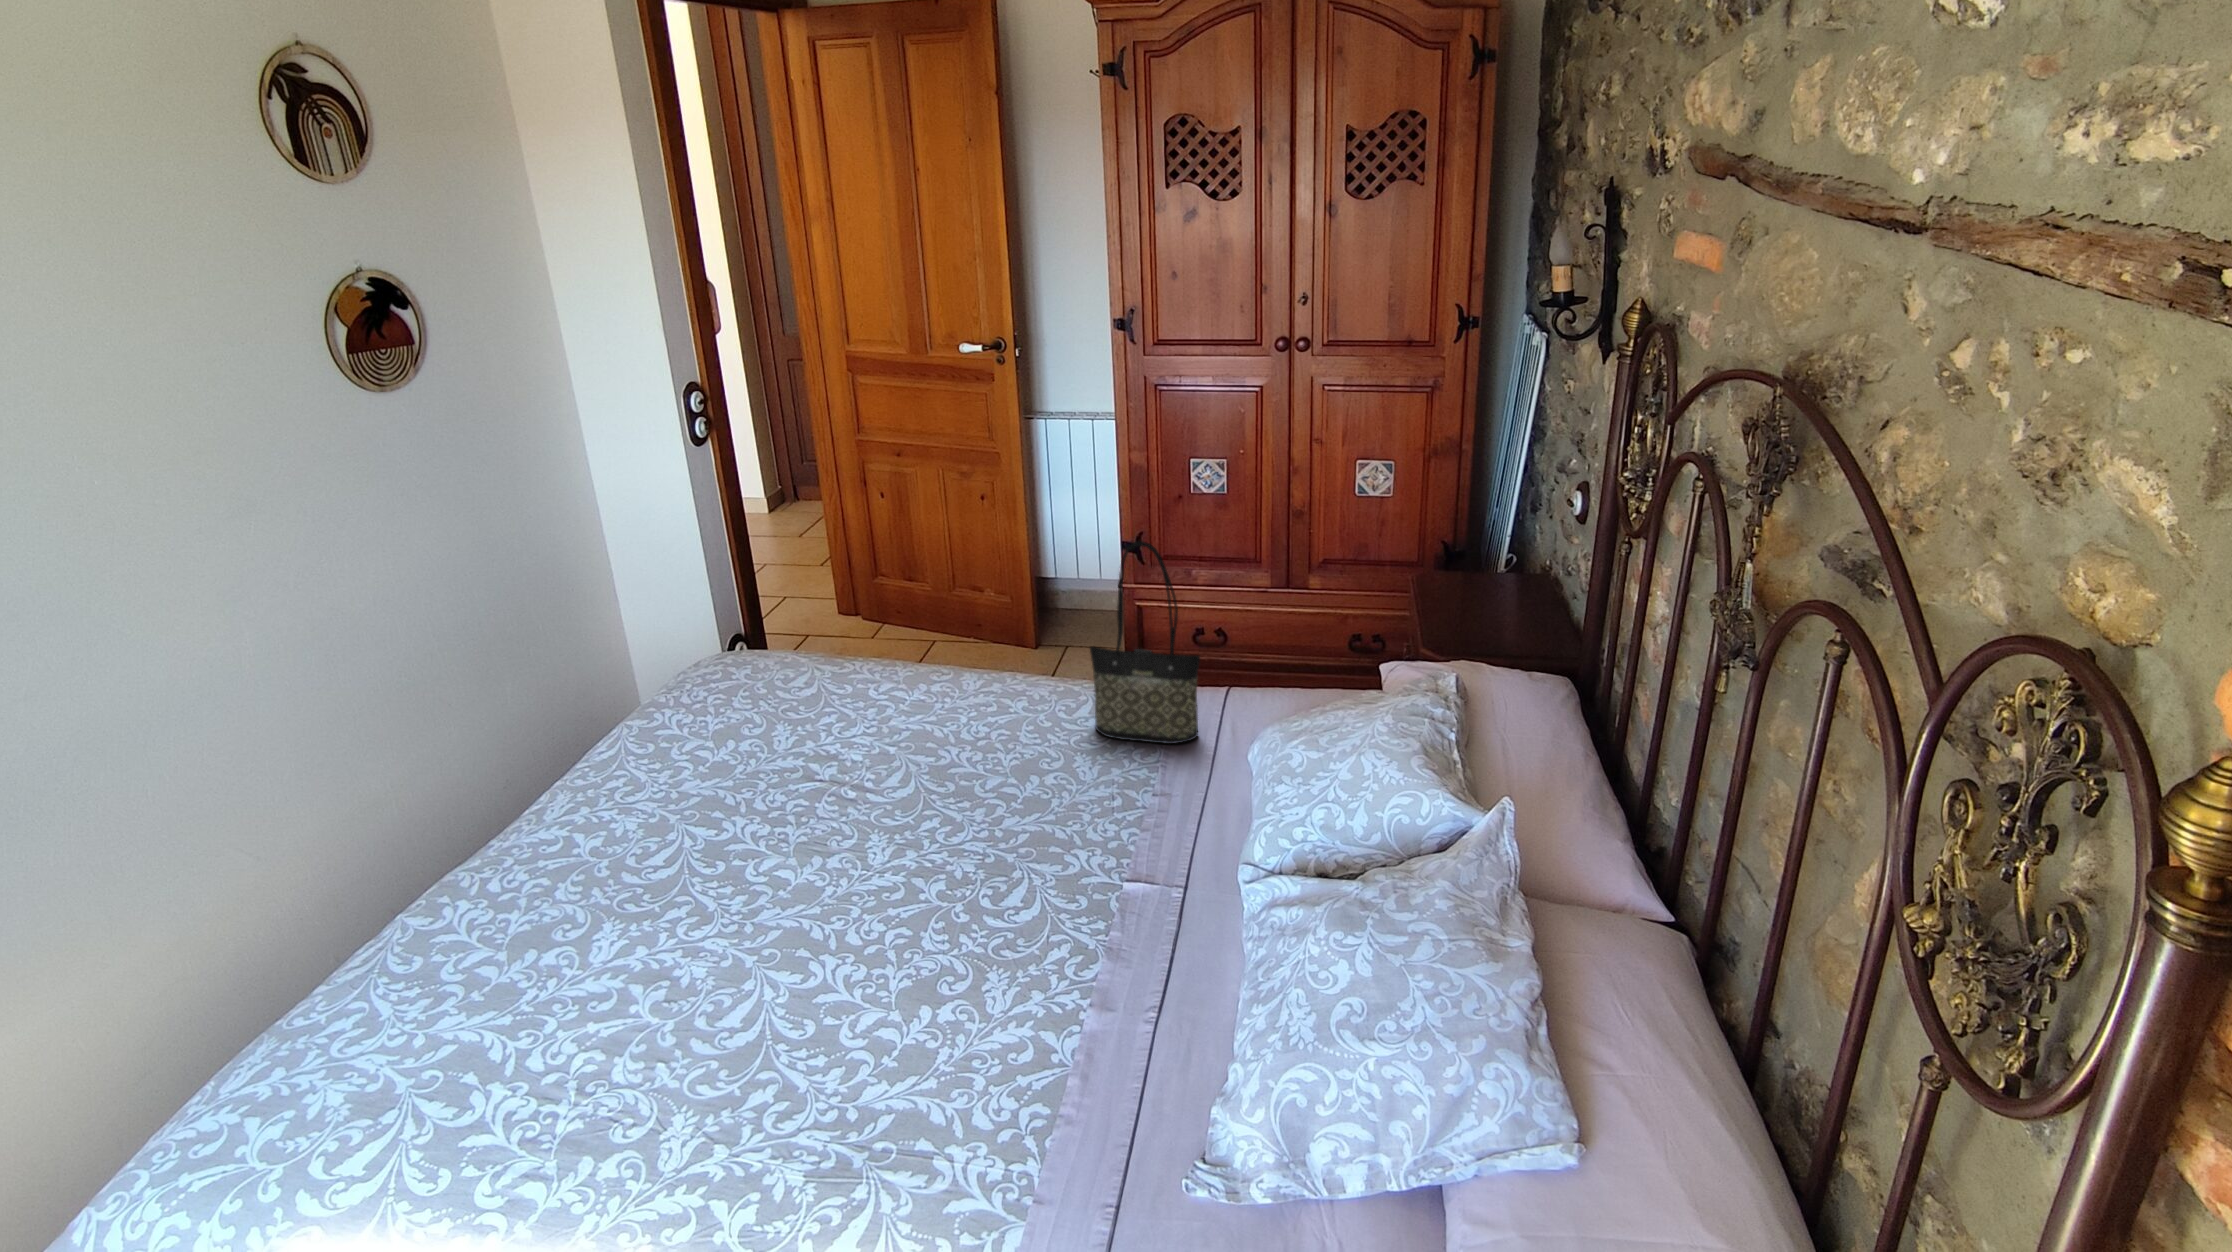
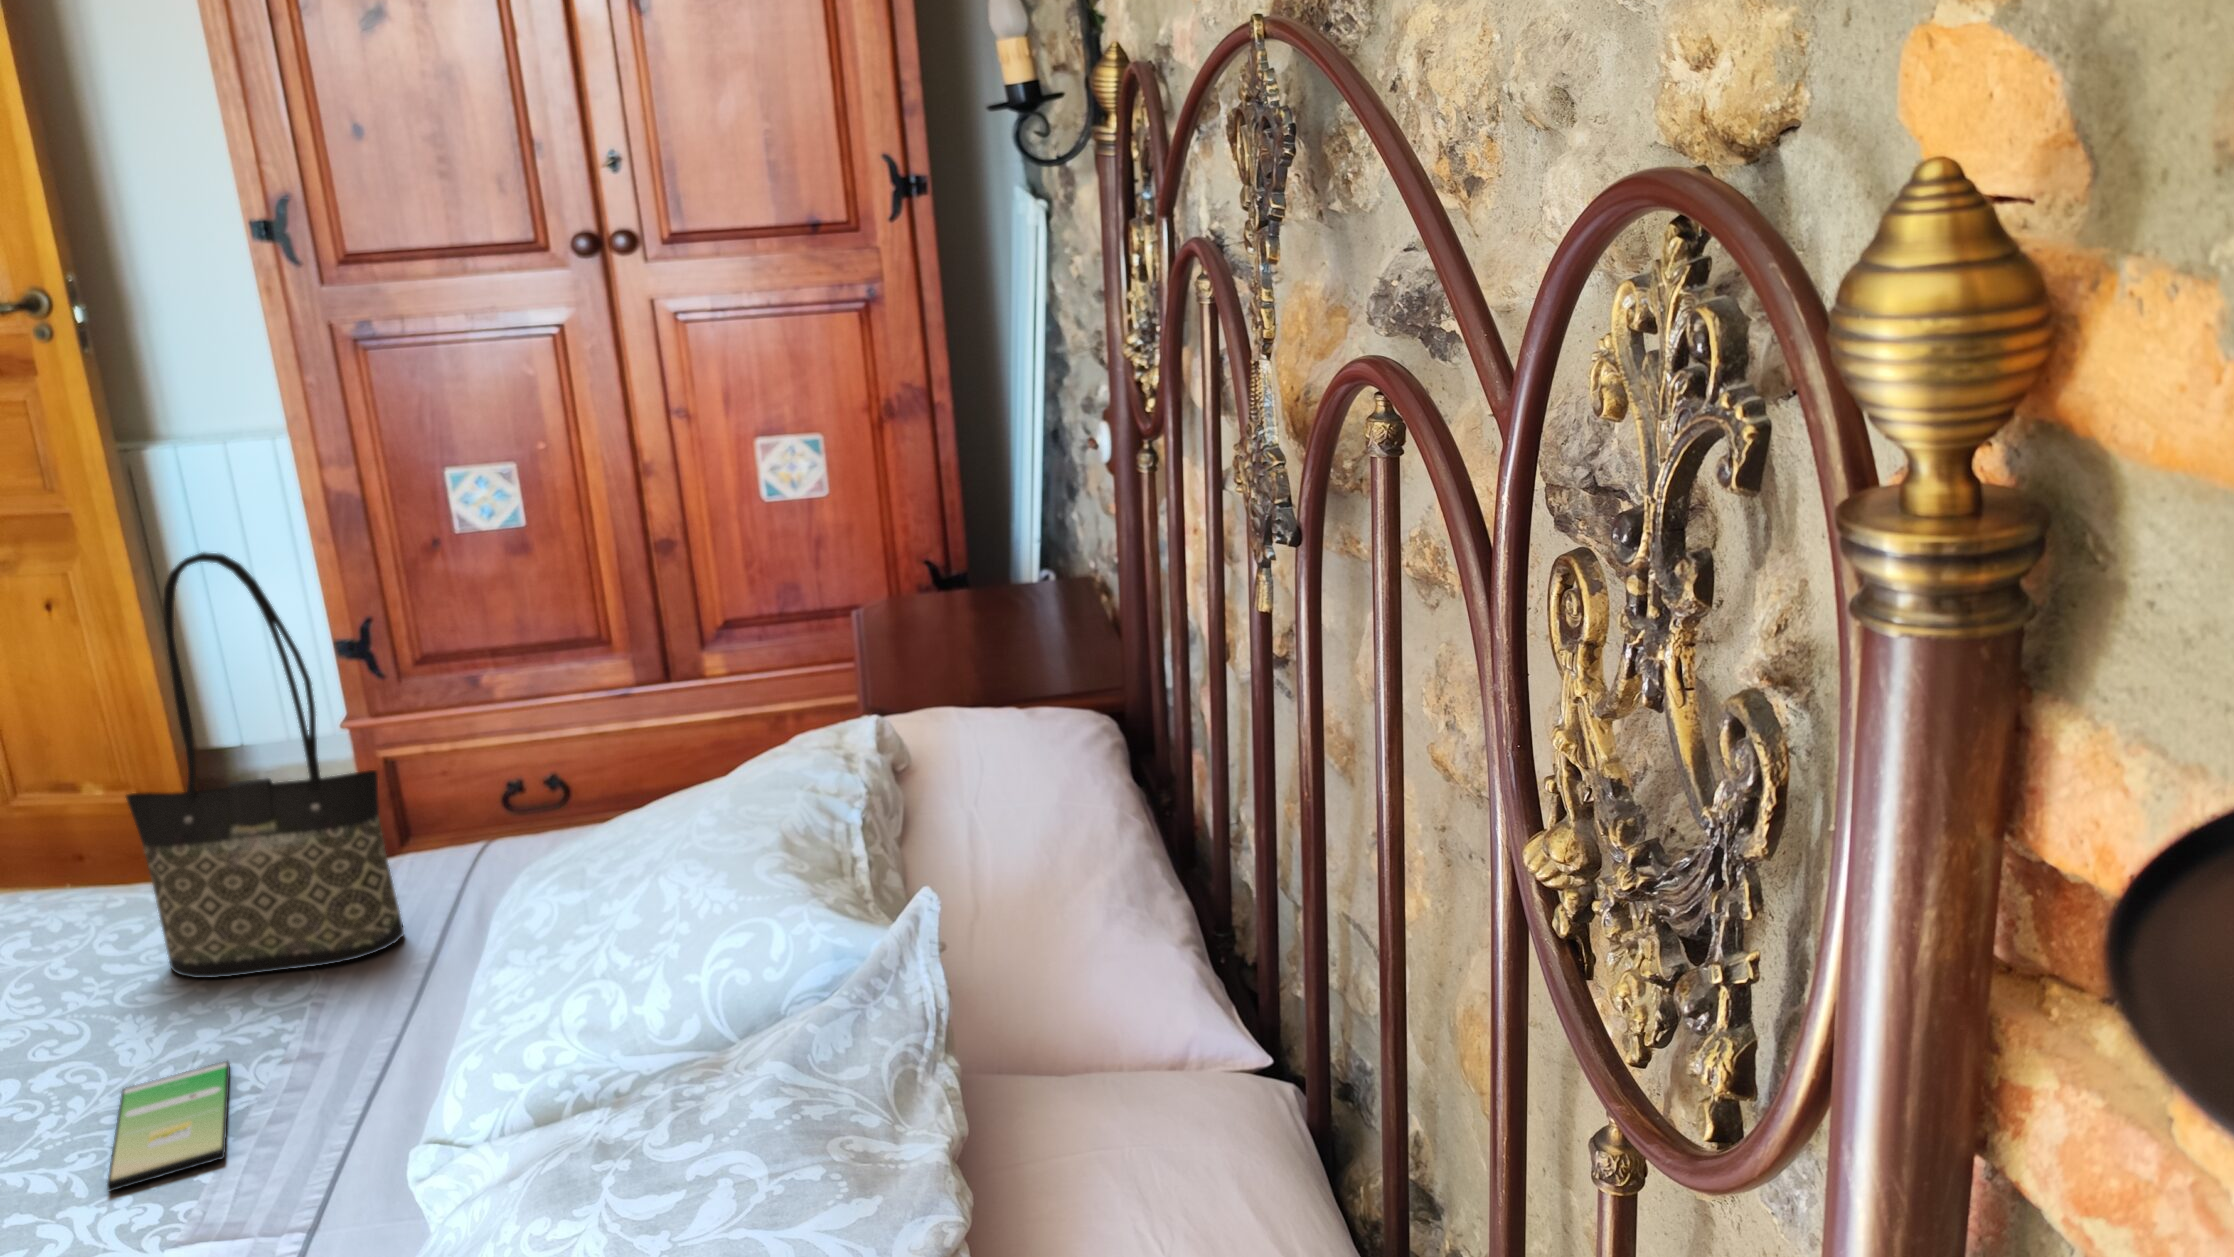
smartphone: none [1088,785,1145,840] -> present [107,1061,230,1191]

